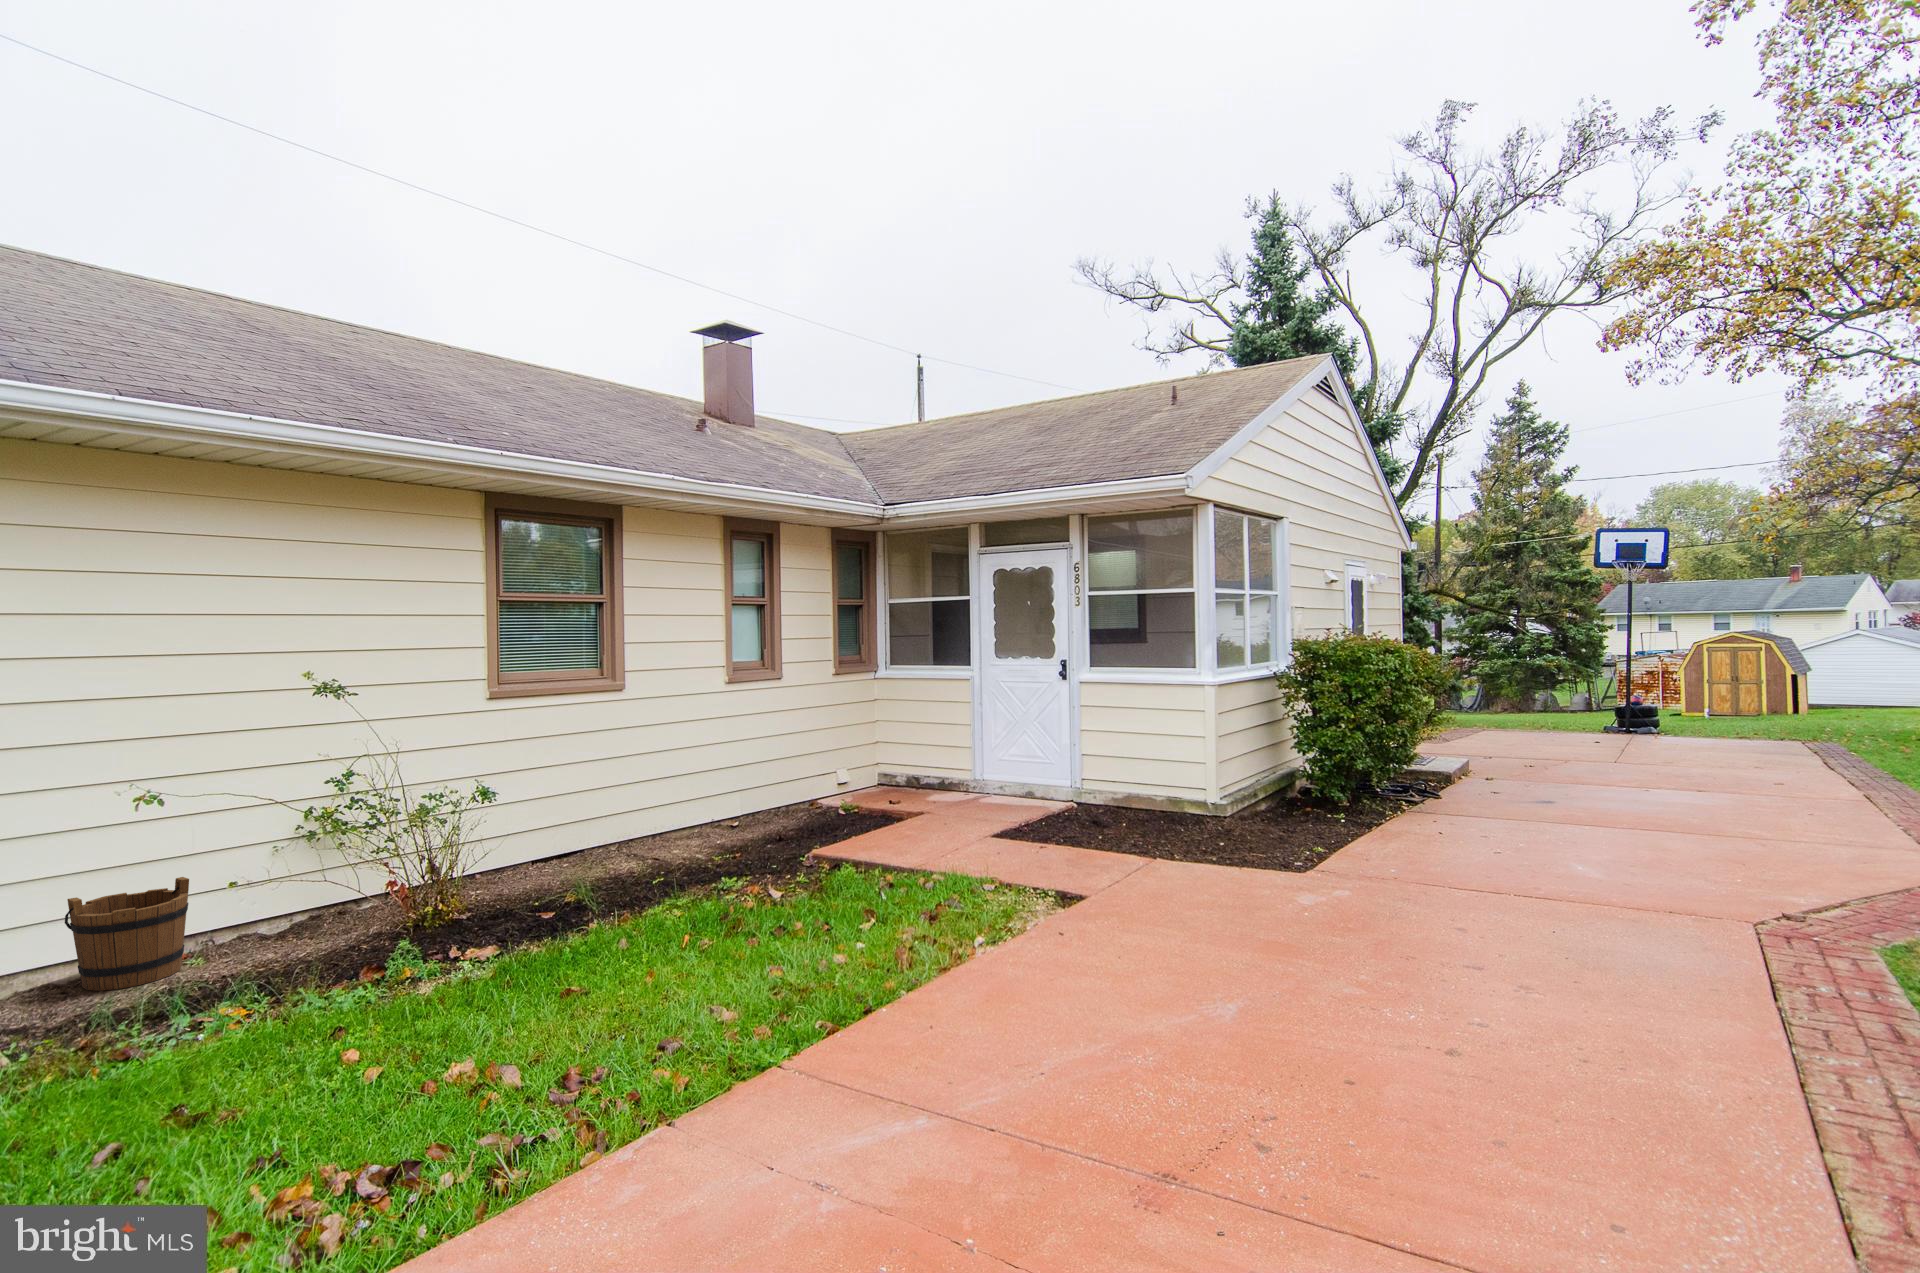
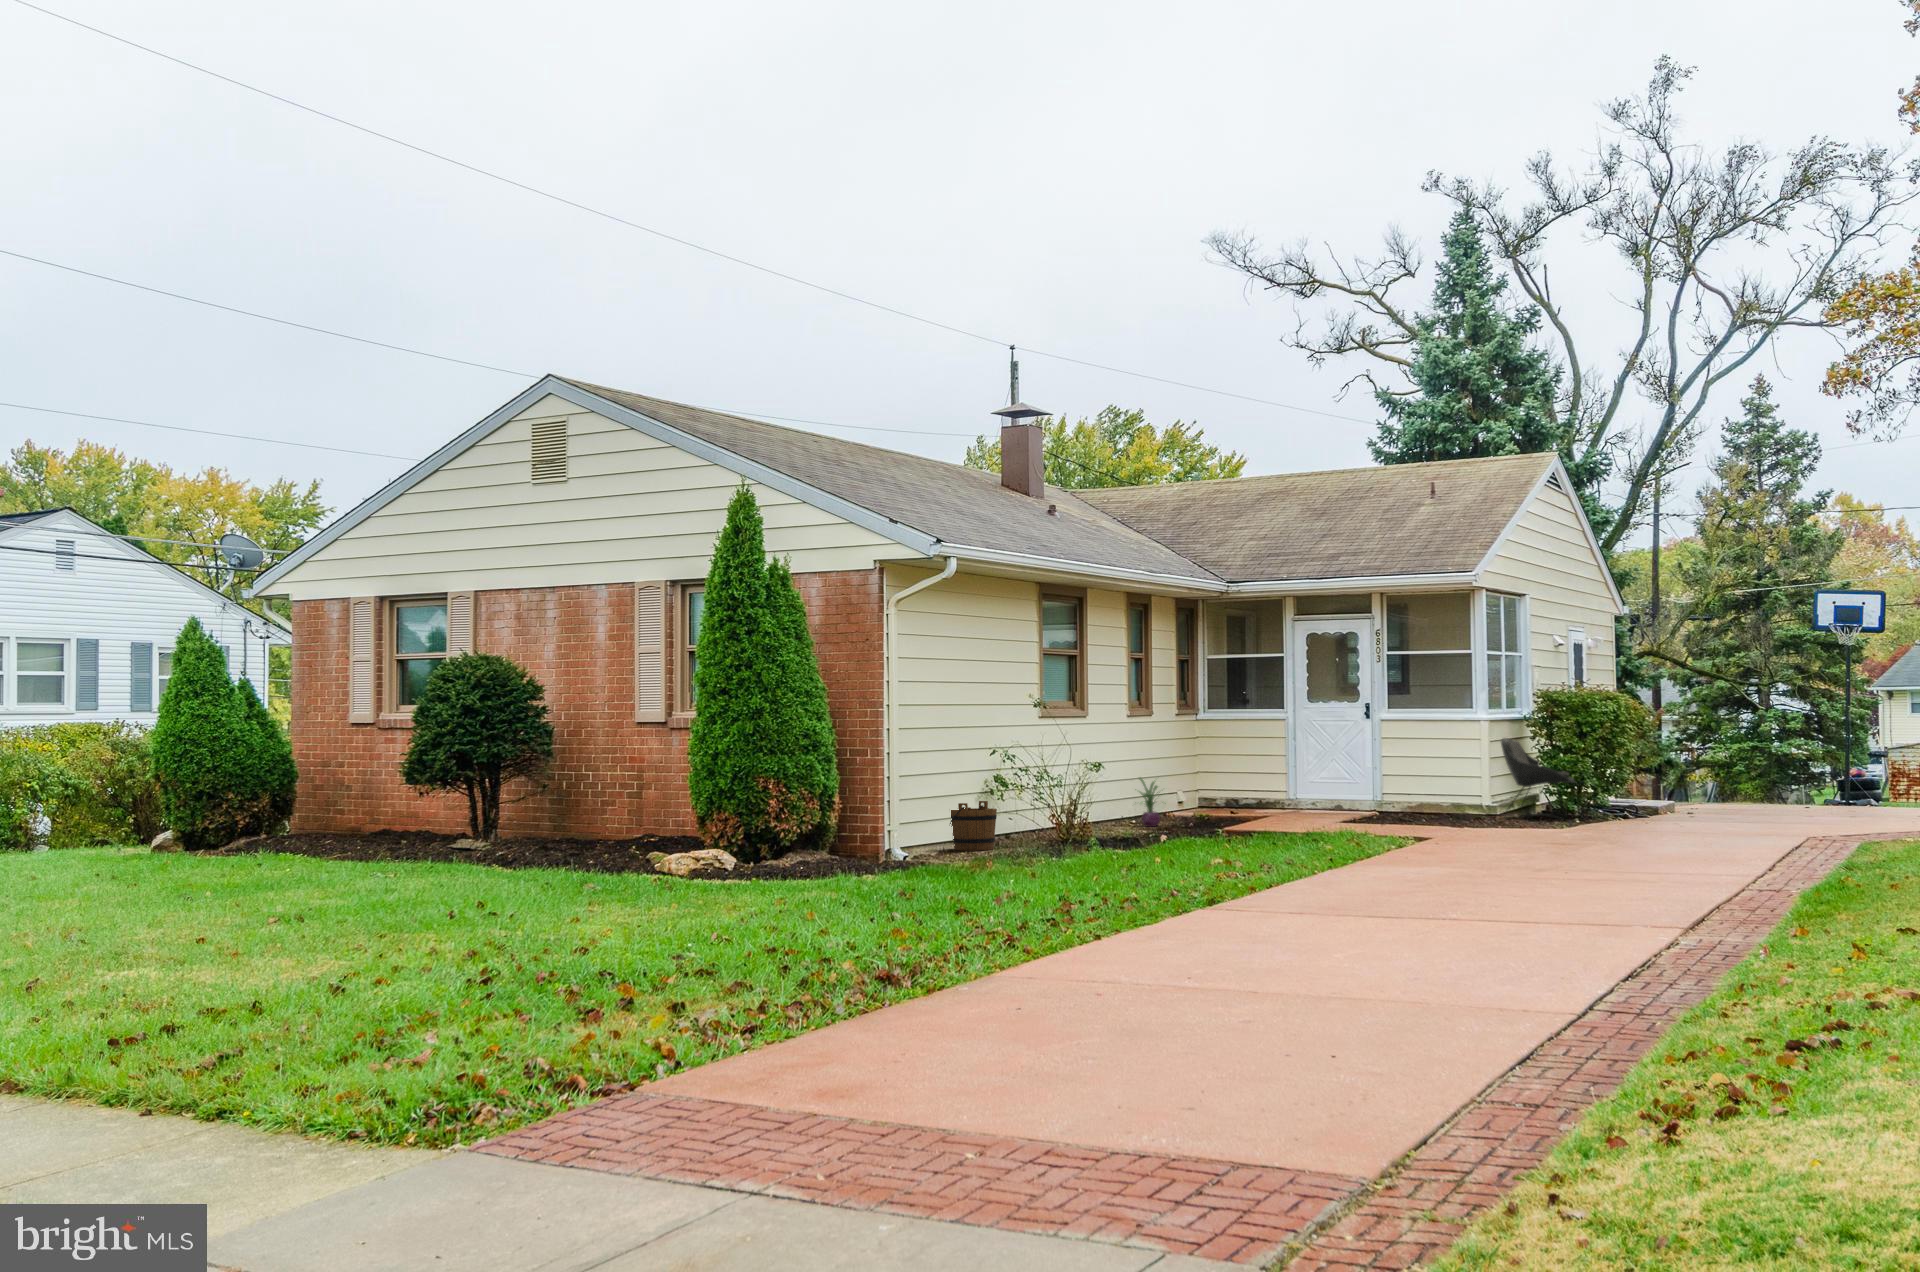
lounge chair: none [1235,705,1350,829] -> present [1501,738,1577,820]
decorative plant: none [699,767,770,837] -> present [1135,778,1160,827]

